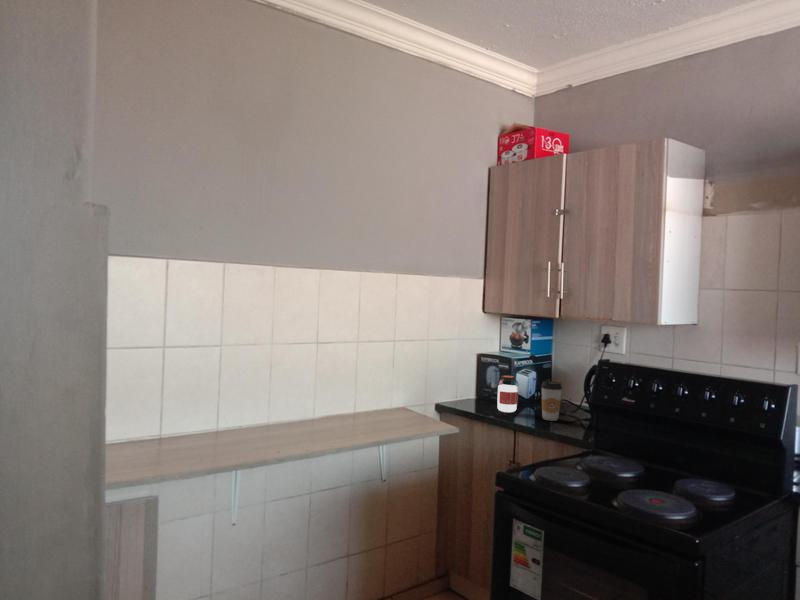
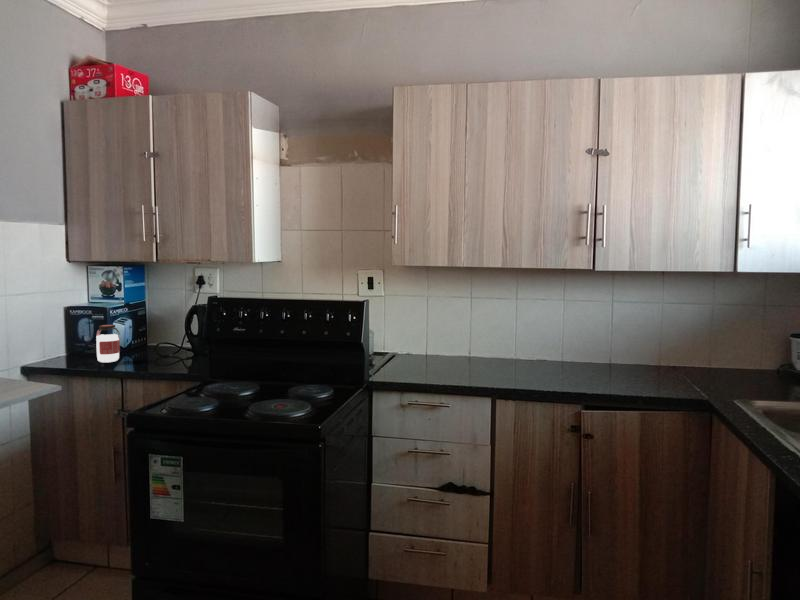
coffee cup: present [541,381,562,421] -> none [146,324,168,362]

